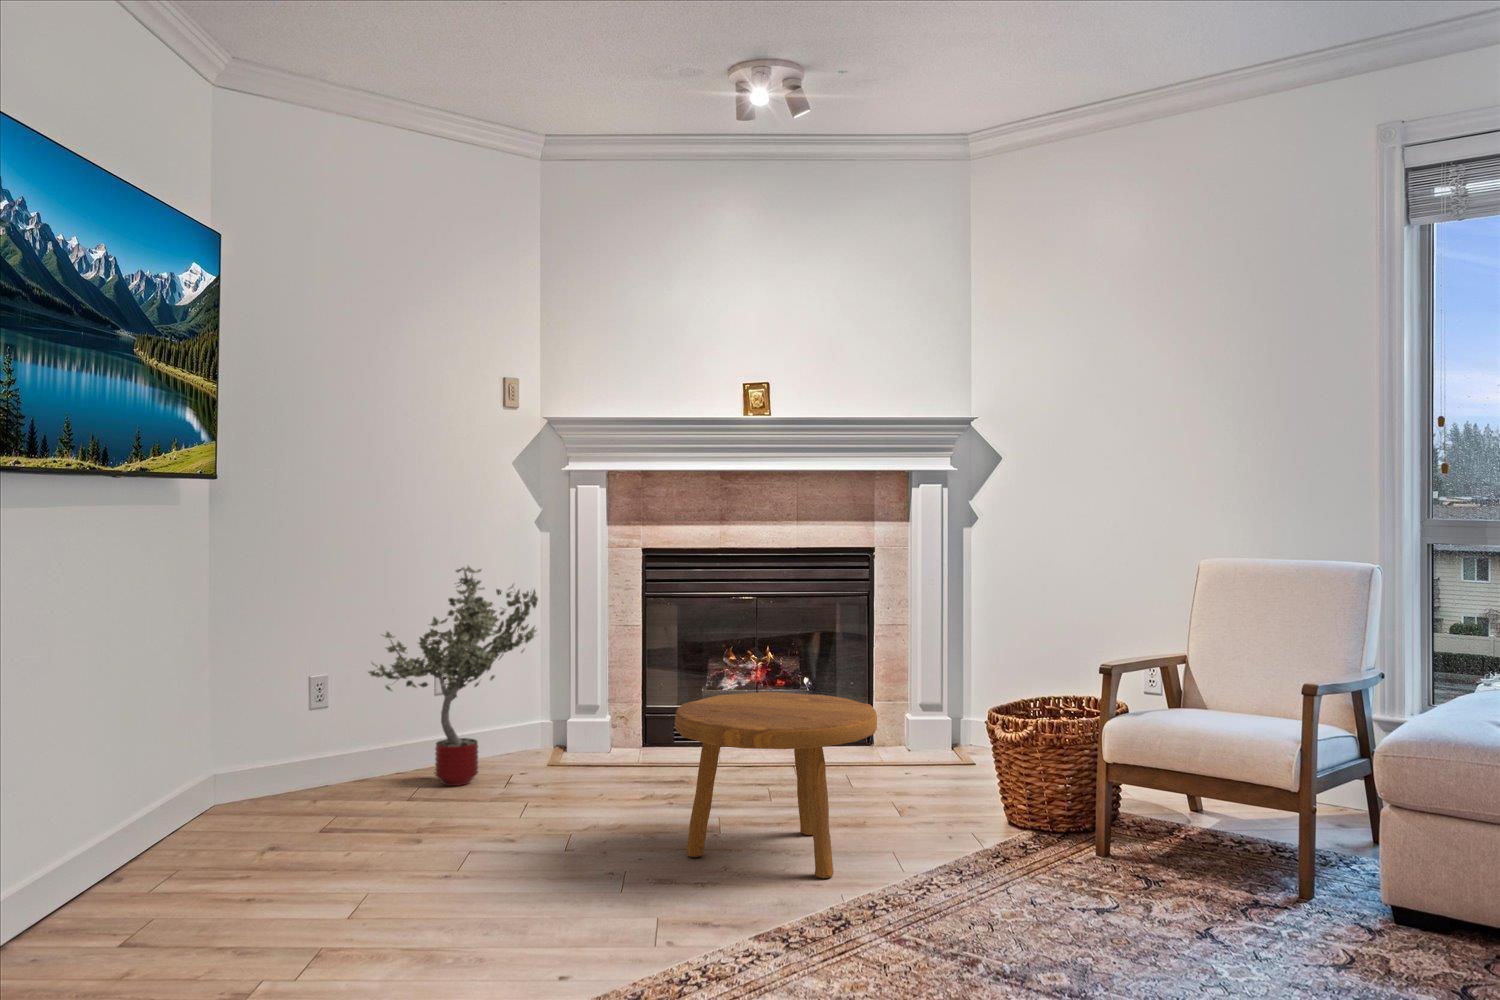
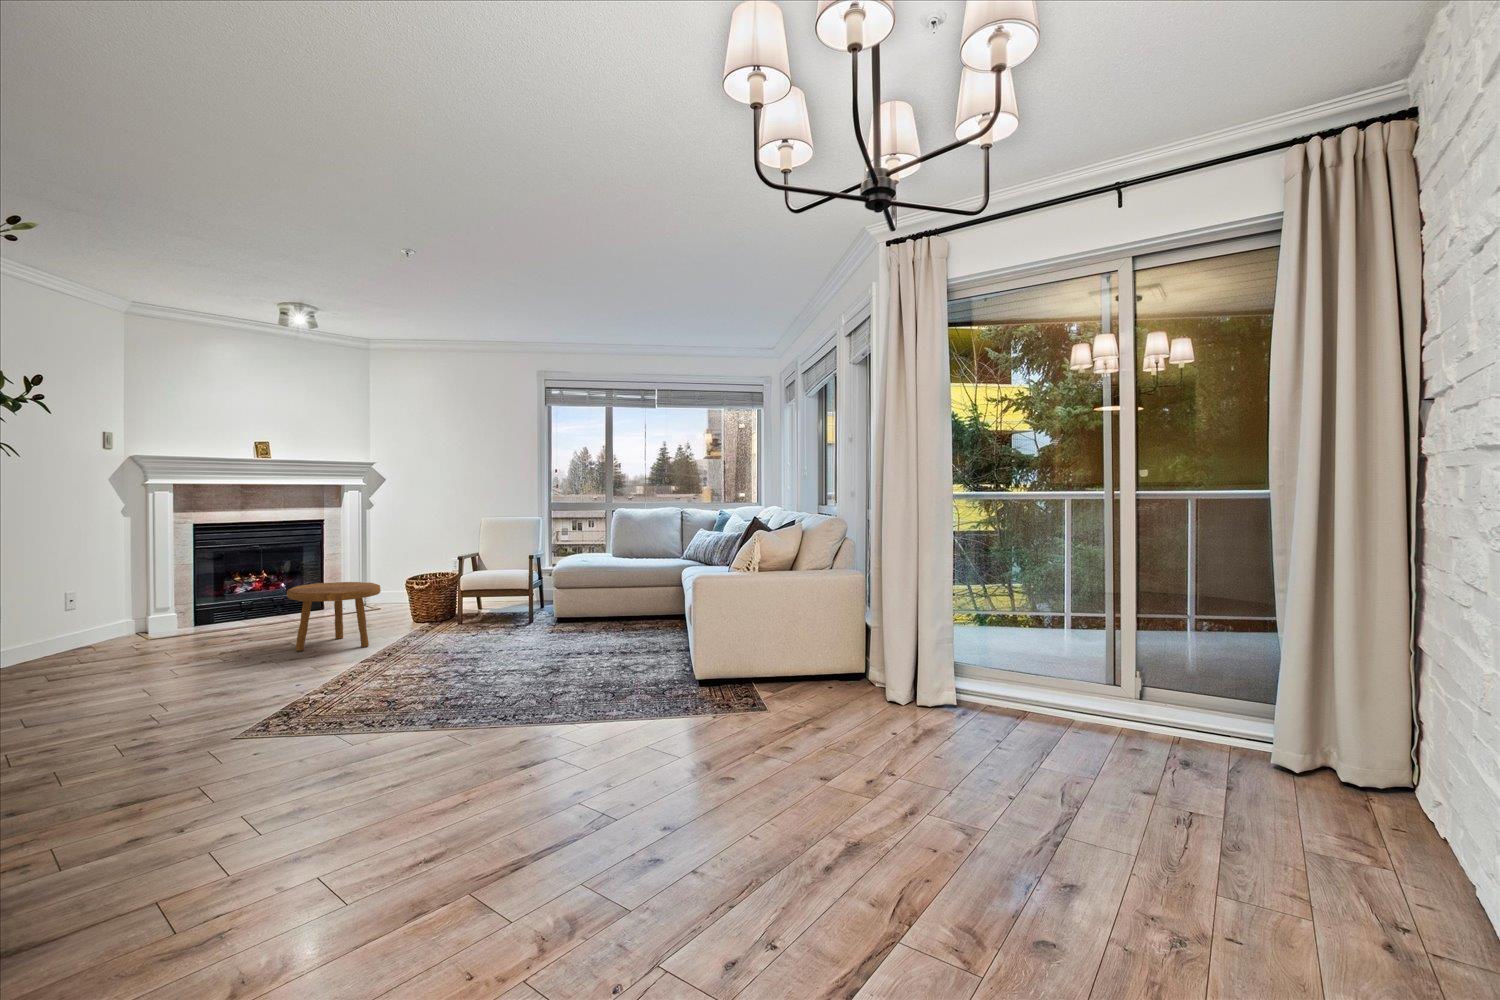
potted tree: present [368,566,538,786] -> none [50,536,150,654]

